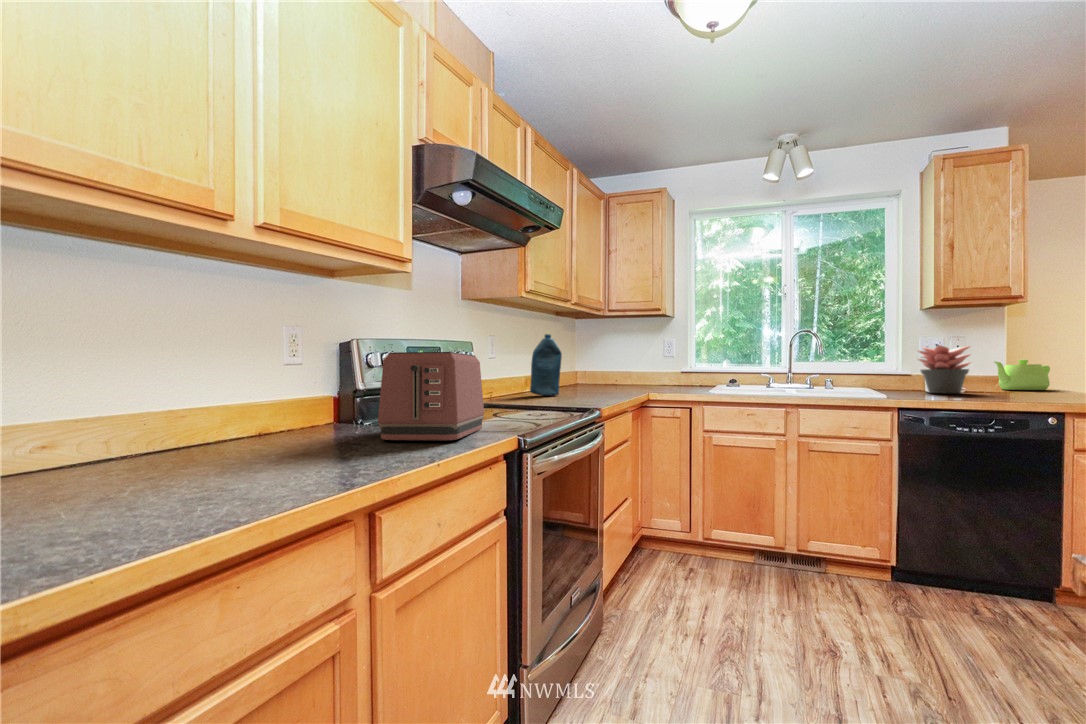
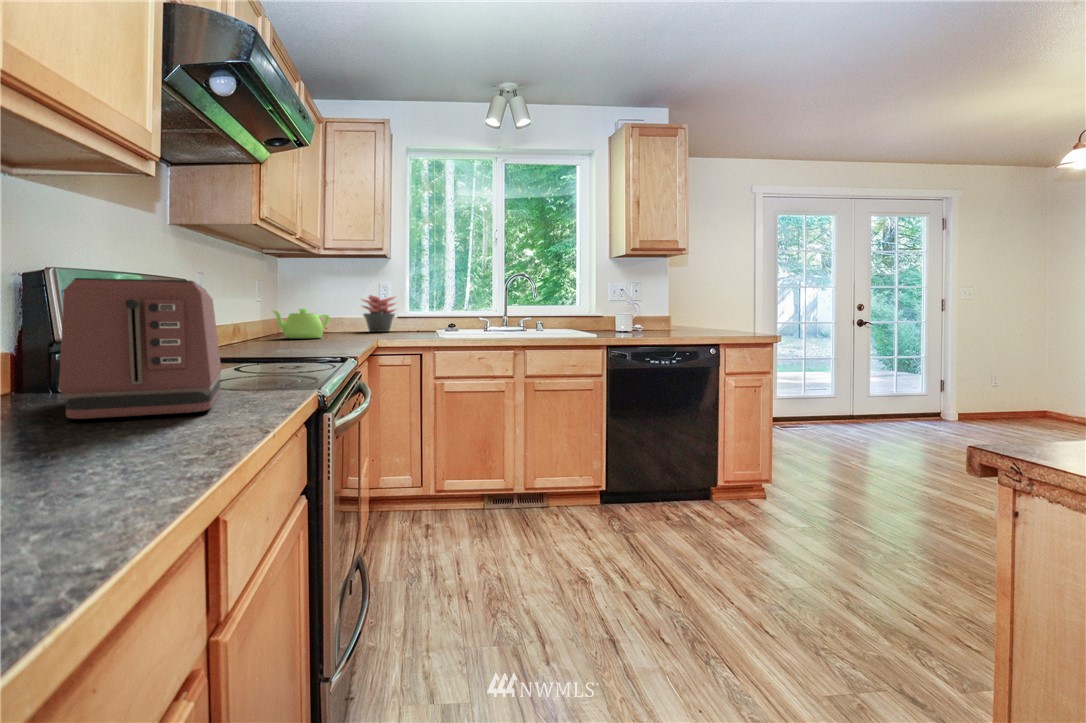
bottle: present [530,334,562,396] -> none [234,270,277,347]
succulent plant: present [918,345,970,393] -> present [361,295,396,332]
teapot: present [994,360,1050,390] -> present [273,309,330,338]

